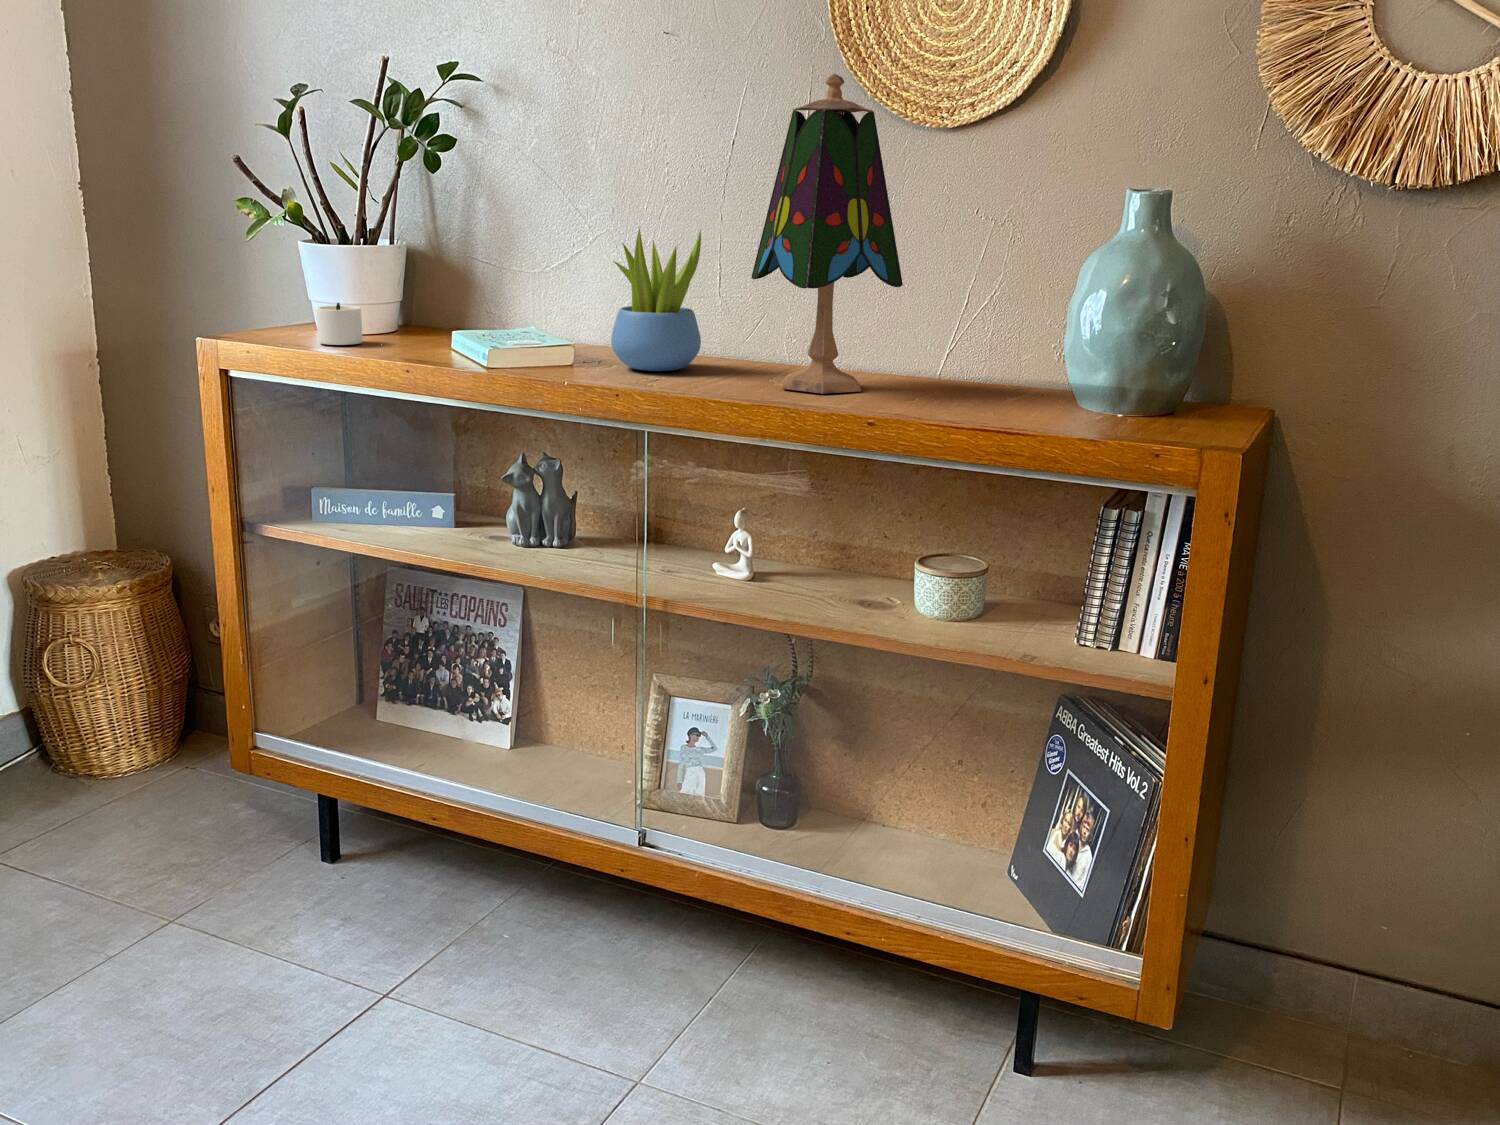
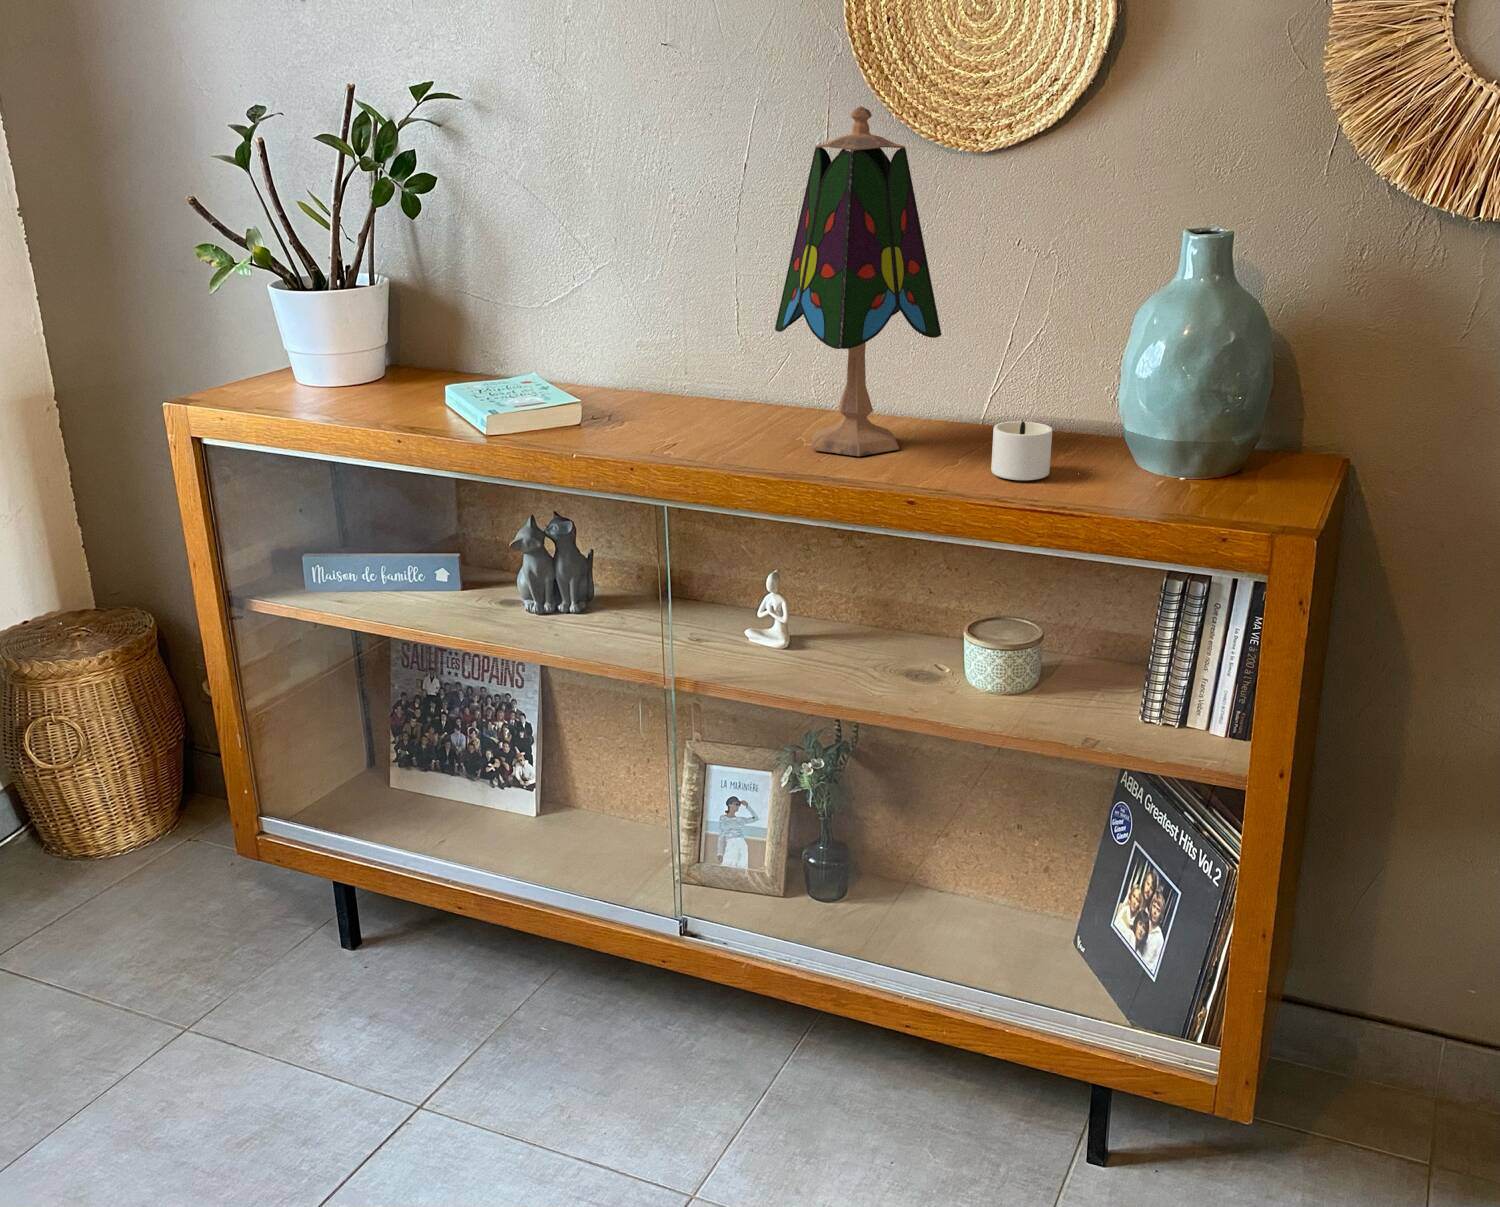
succulent plant: present [611,228,701,371] -> none [620,272,719,427]
candle: present [316,303,363,345] -> present [991,421,1052,480]

